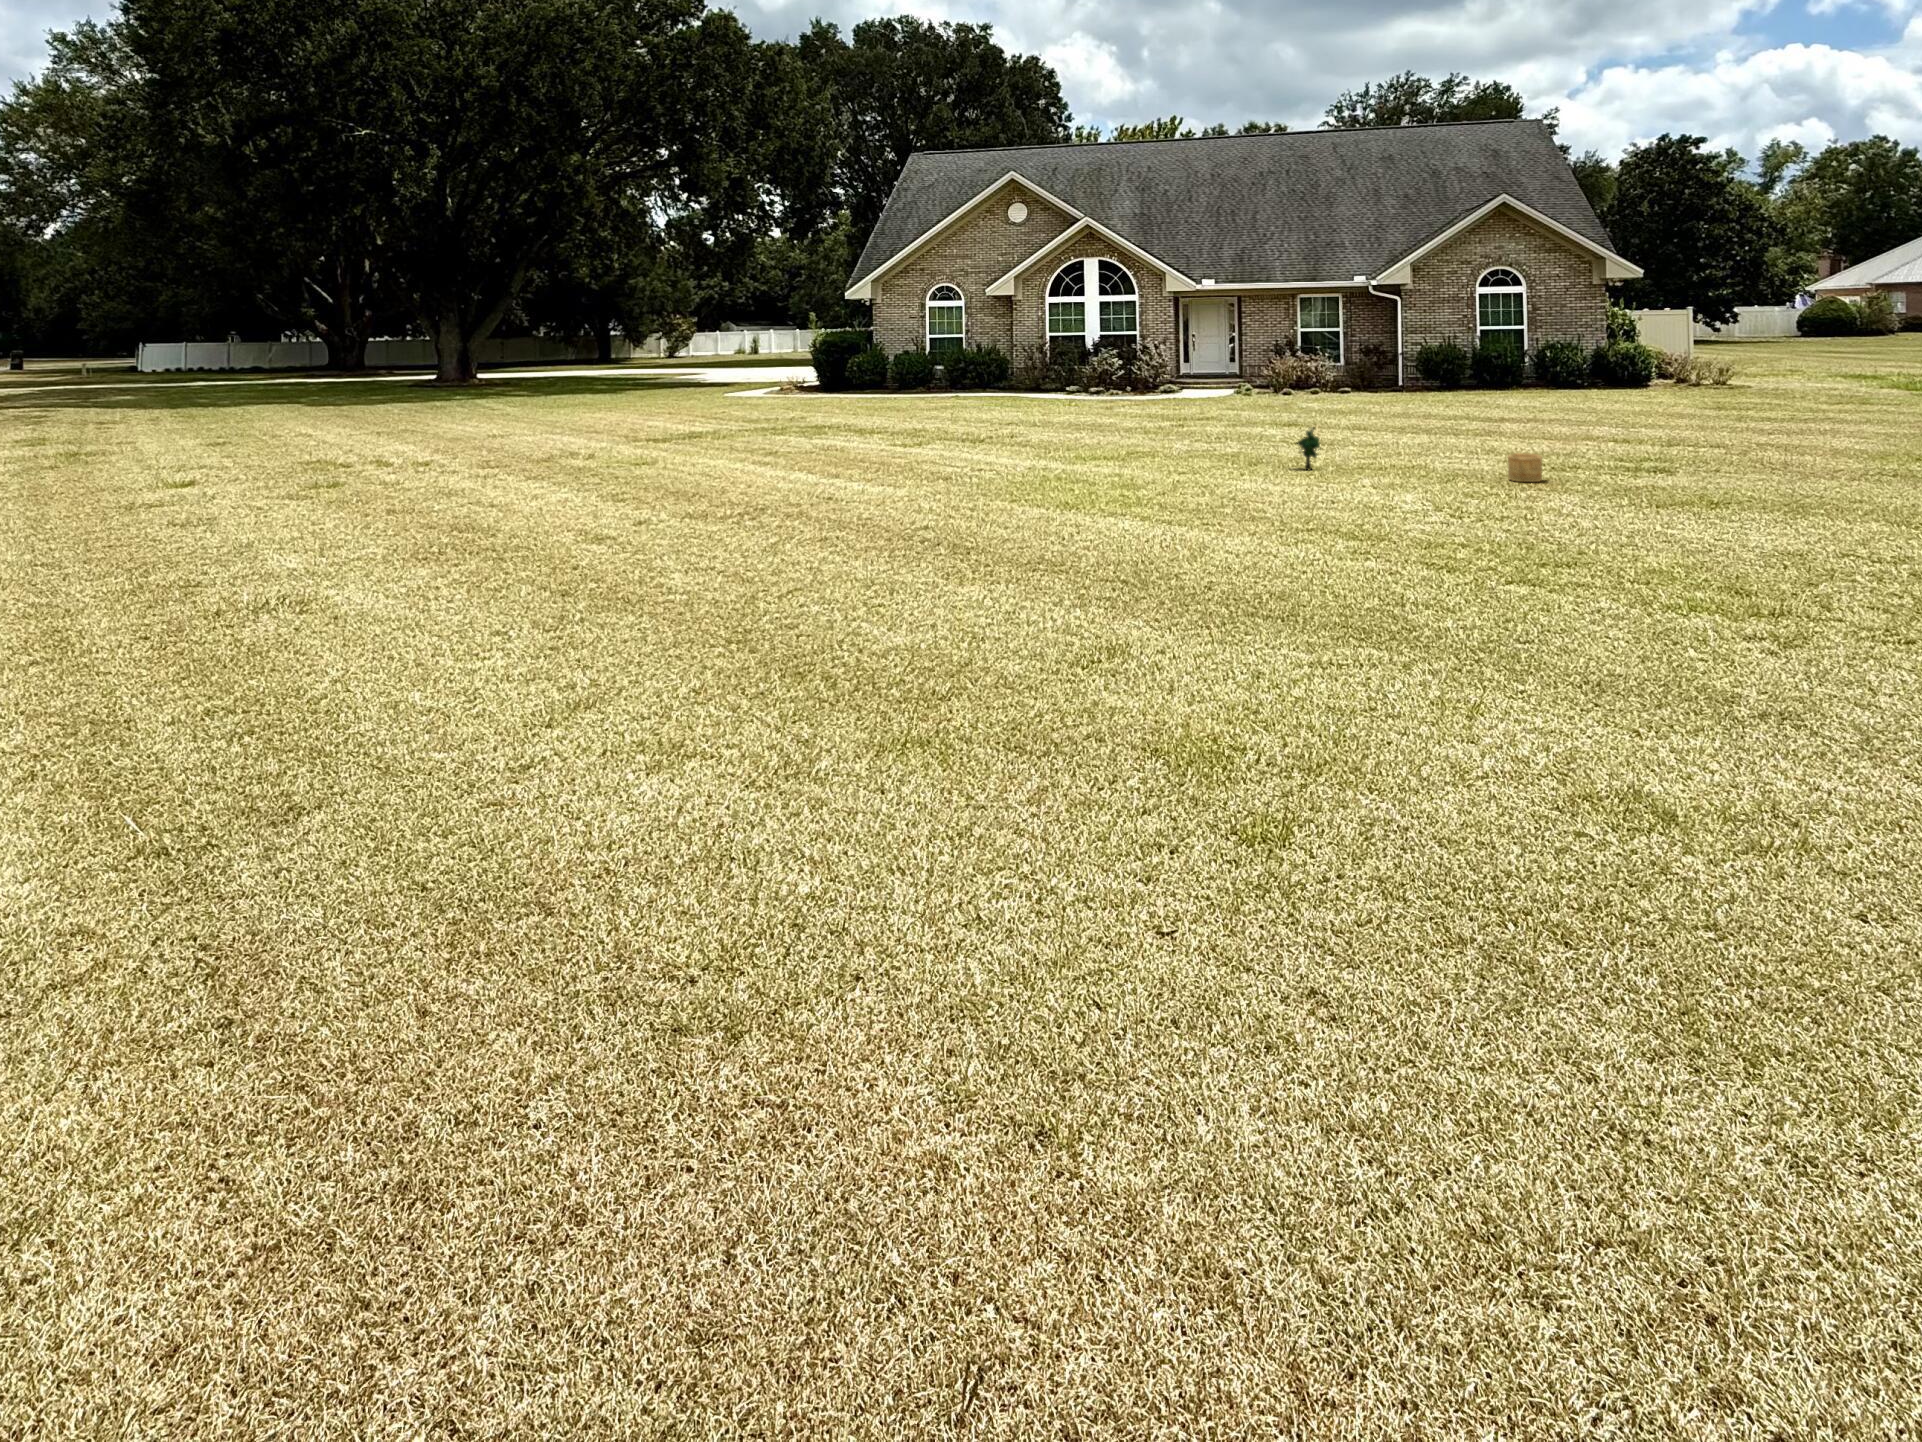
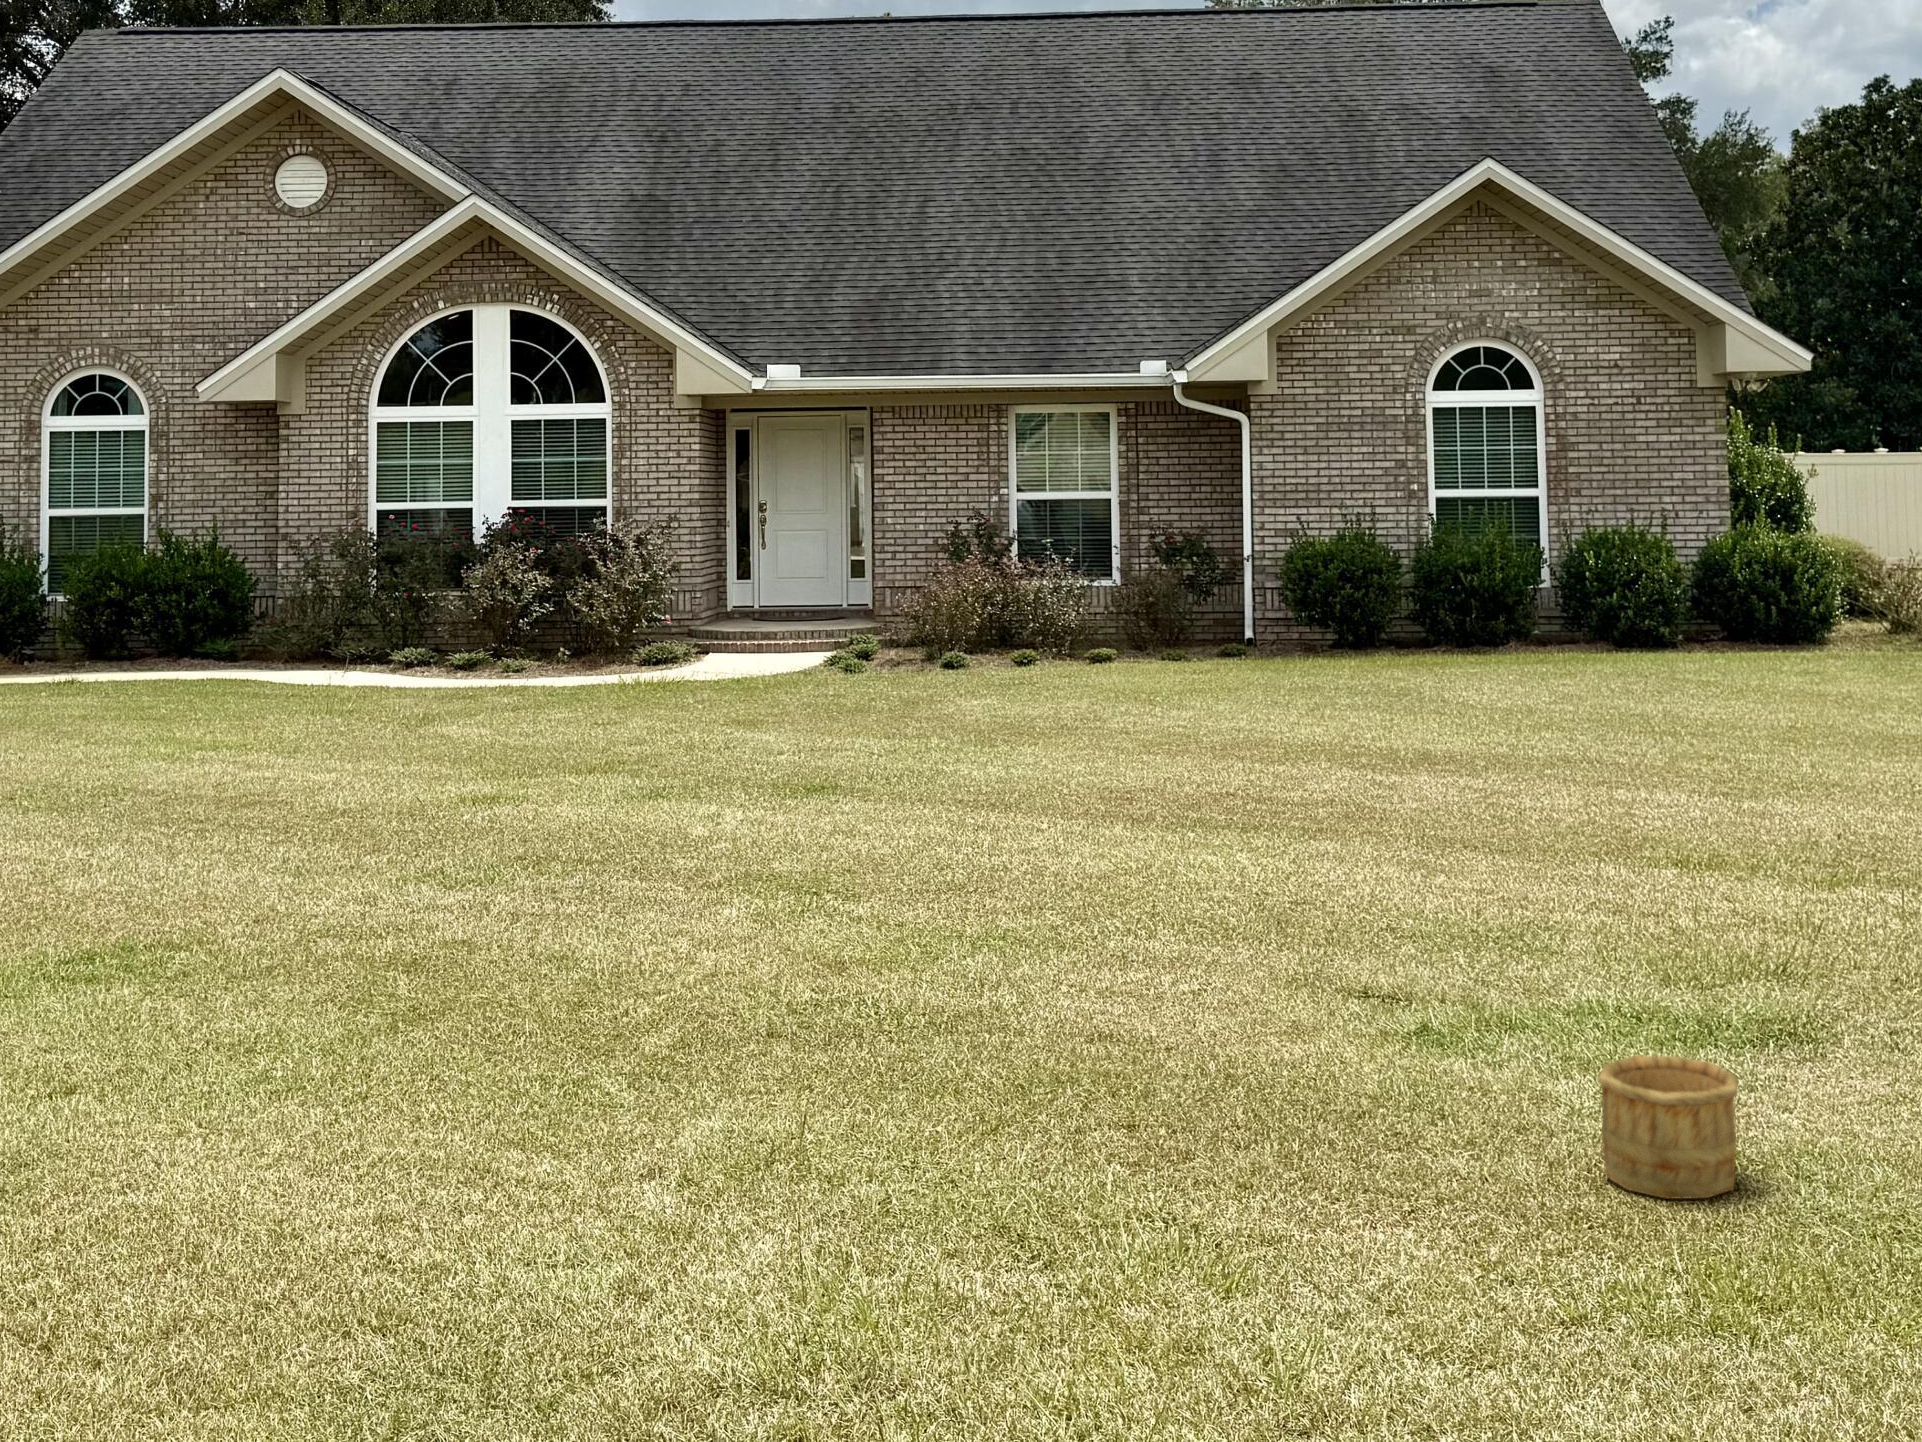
decorative plant: present [1296,427,1320,470] -> none [771,936,878,1121]

